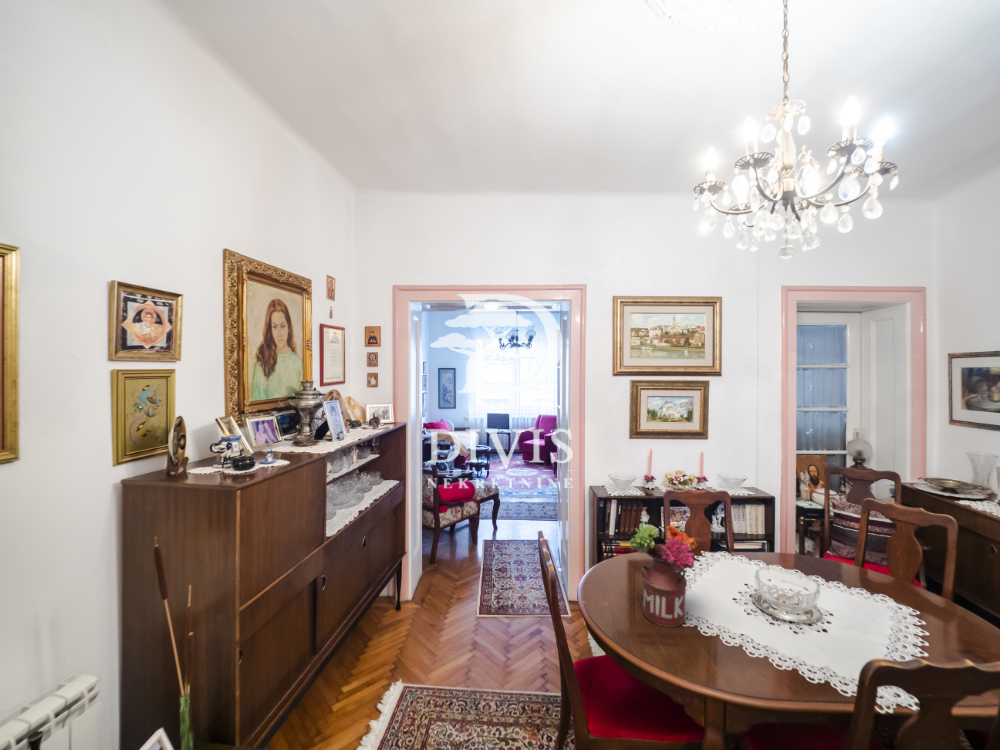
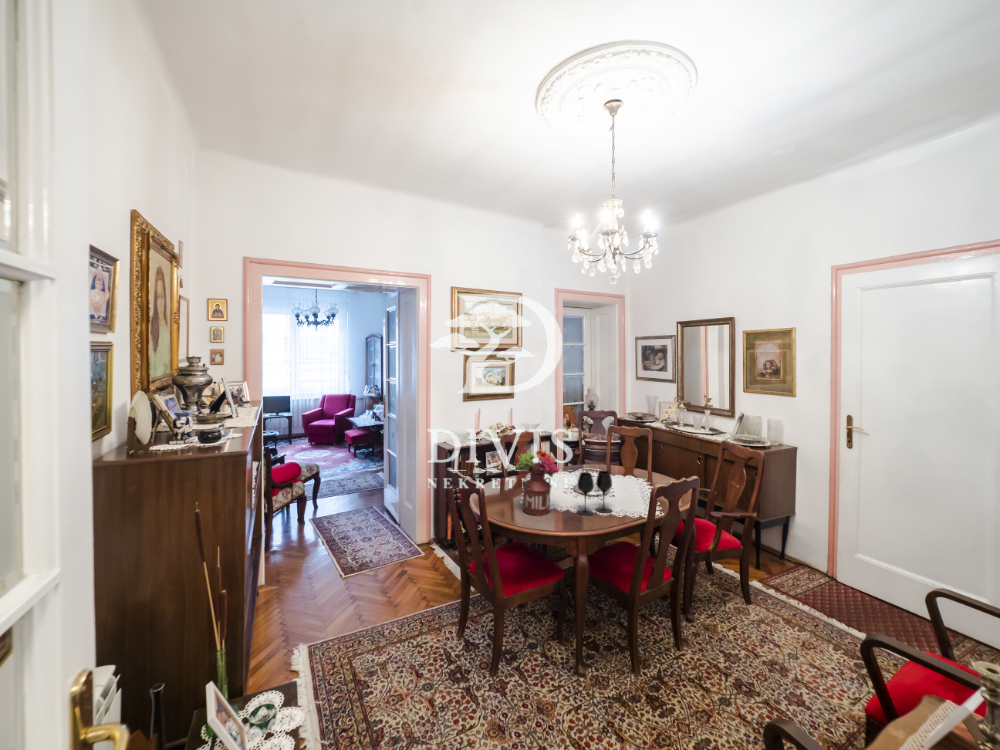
wine glass: none [730,576,803,660] -> present [577,471,612,515]

